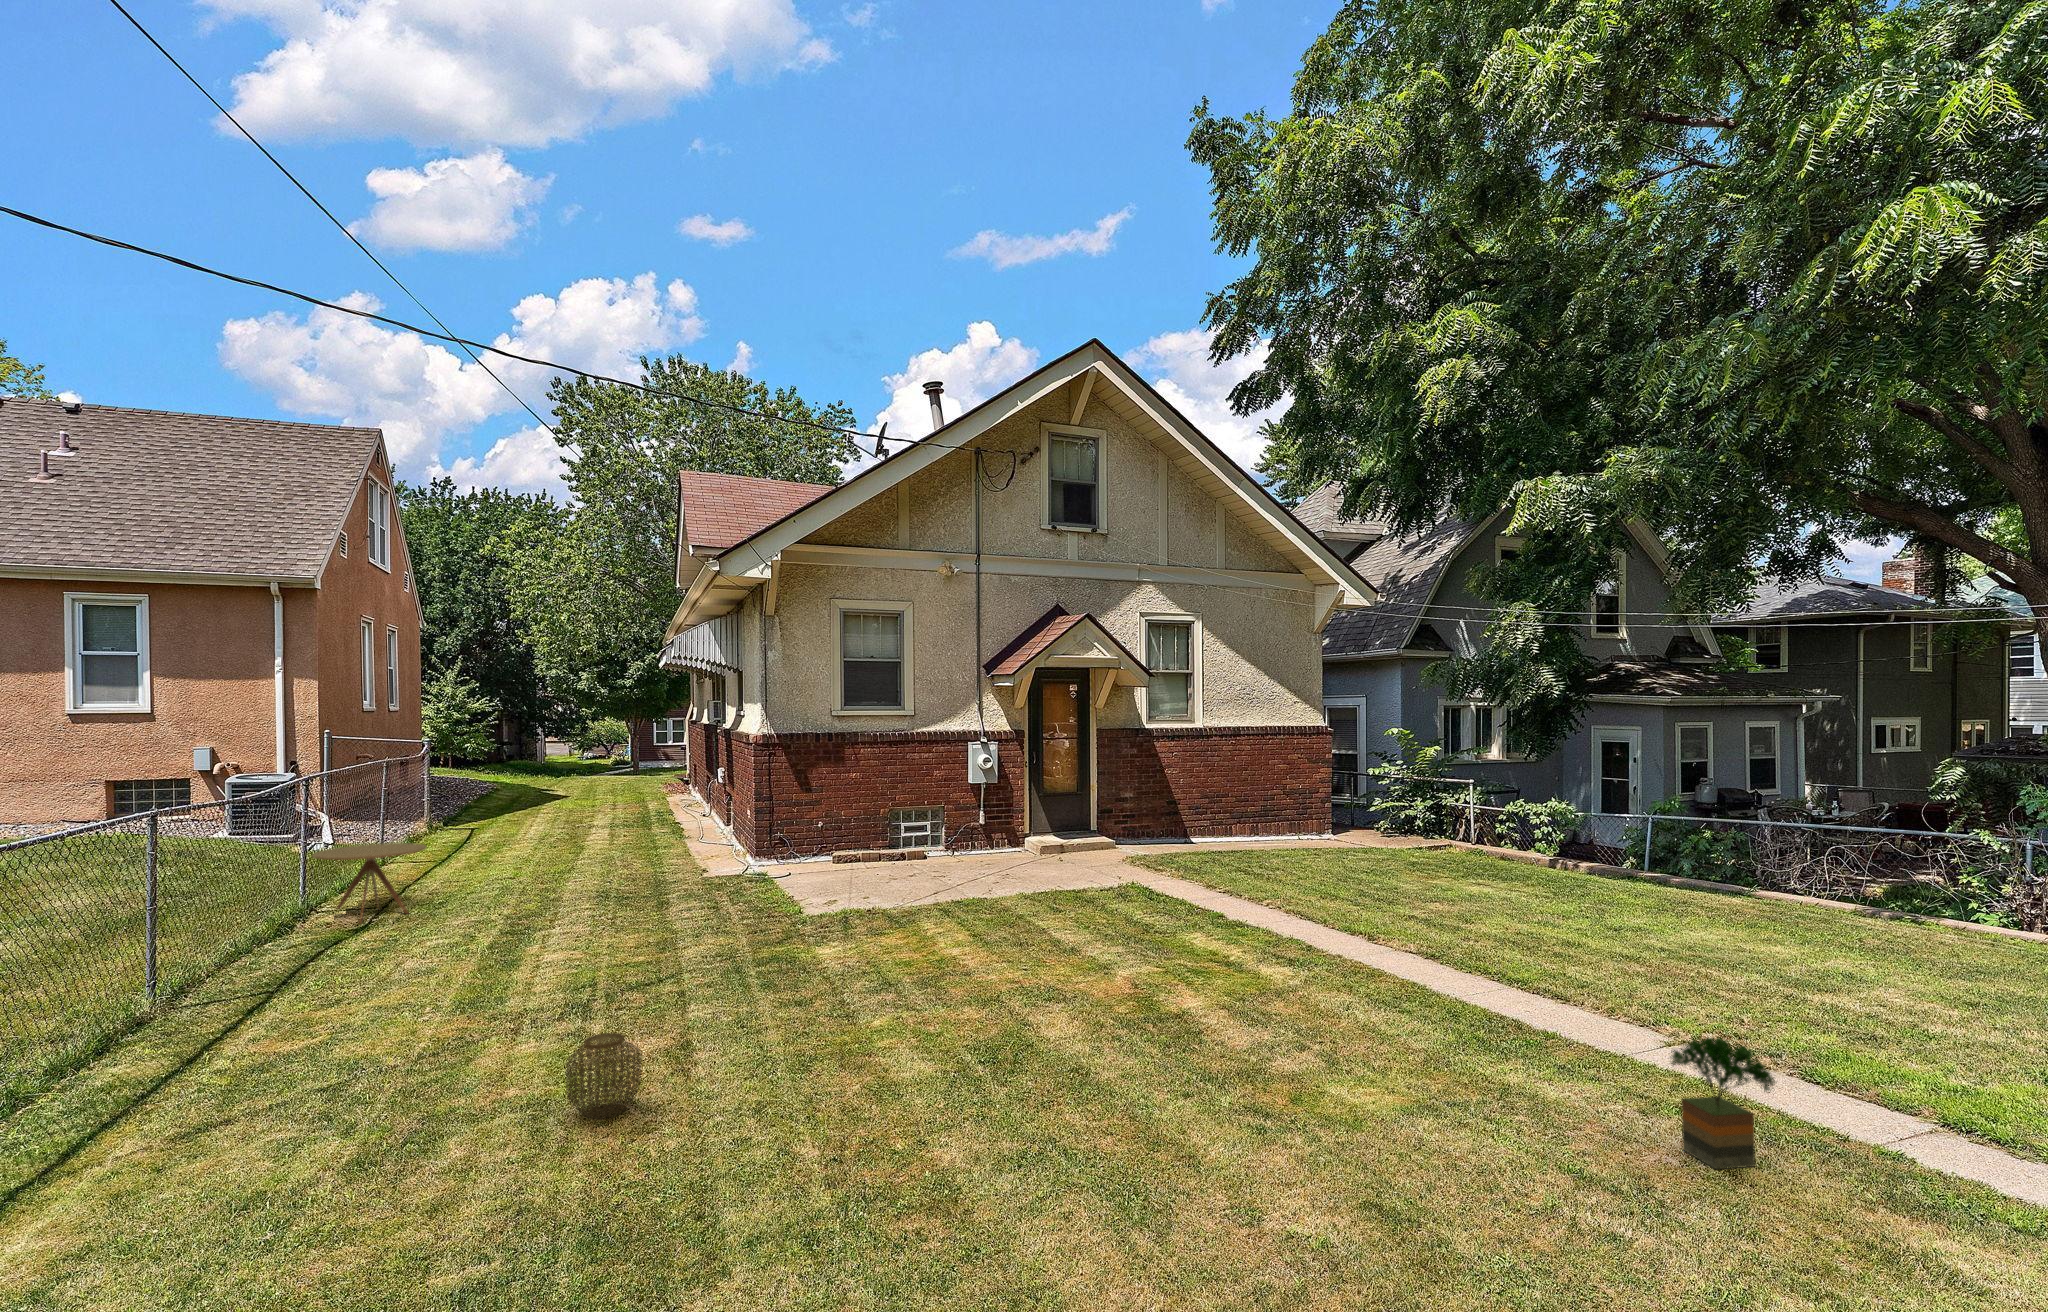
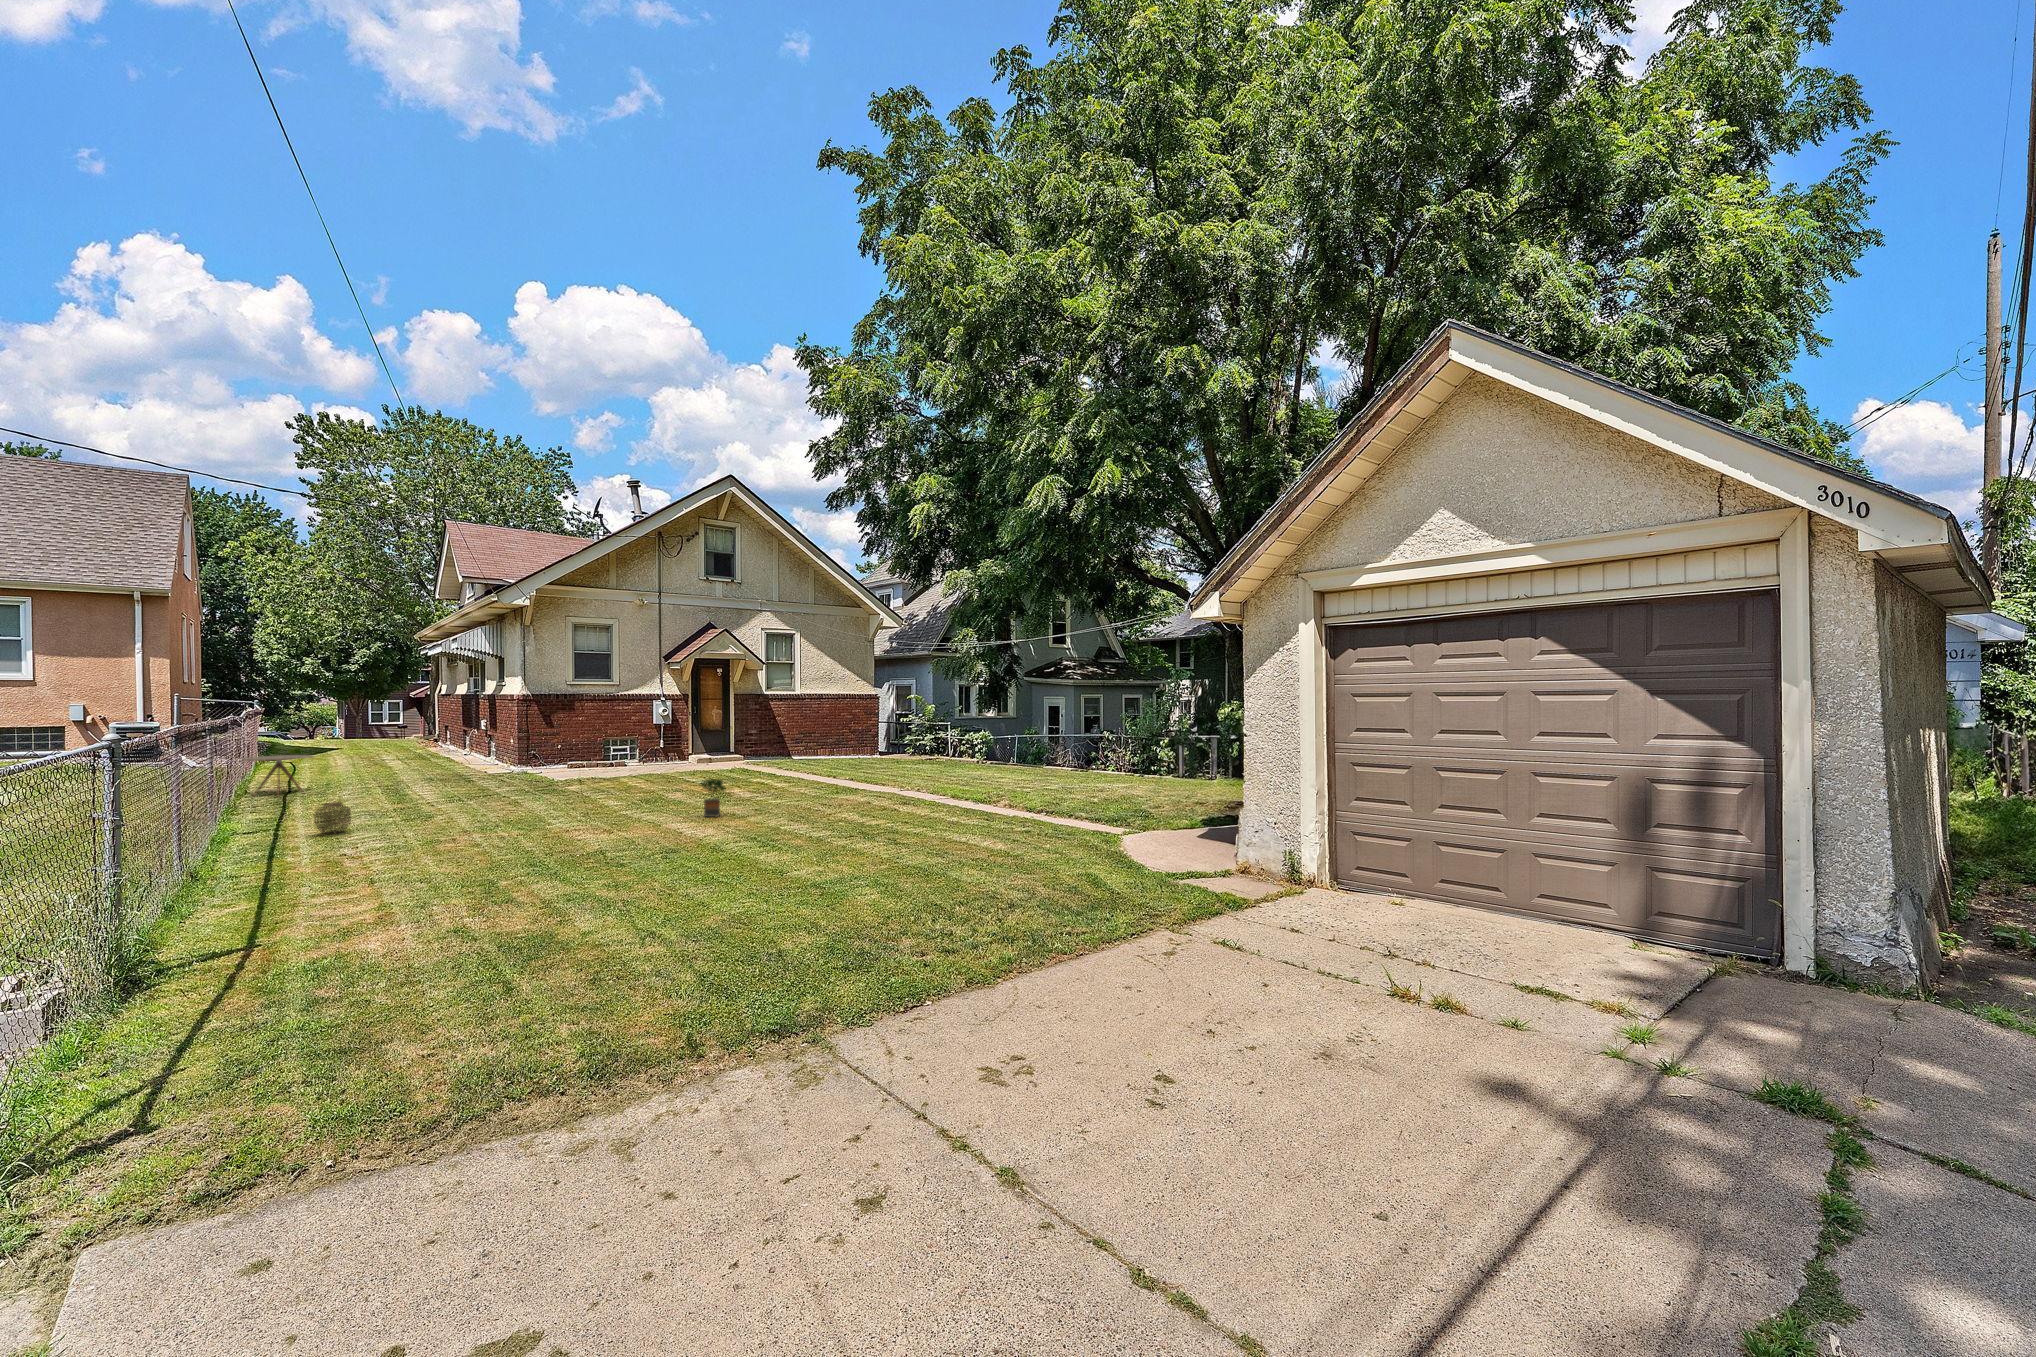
woven basket: present [566,1033,641,1119] -> present [315,802,351,834]
potted tree: present [1670,1037,1777,1169] -> present [700,779,726,817]

